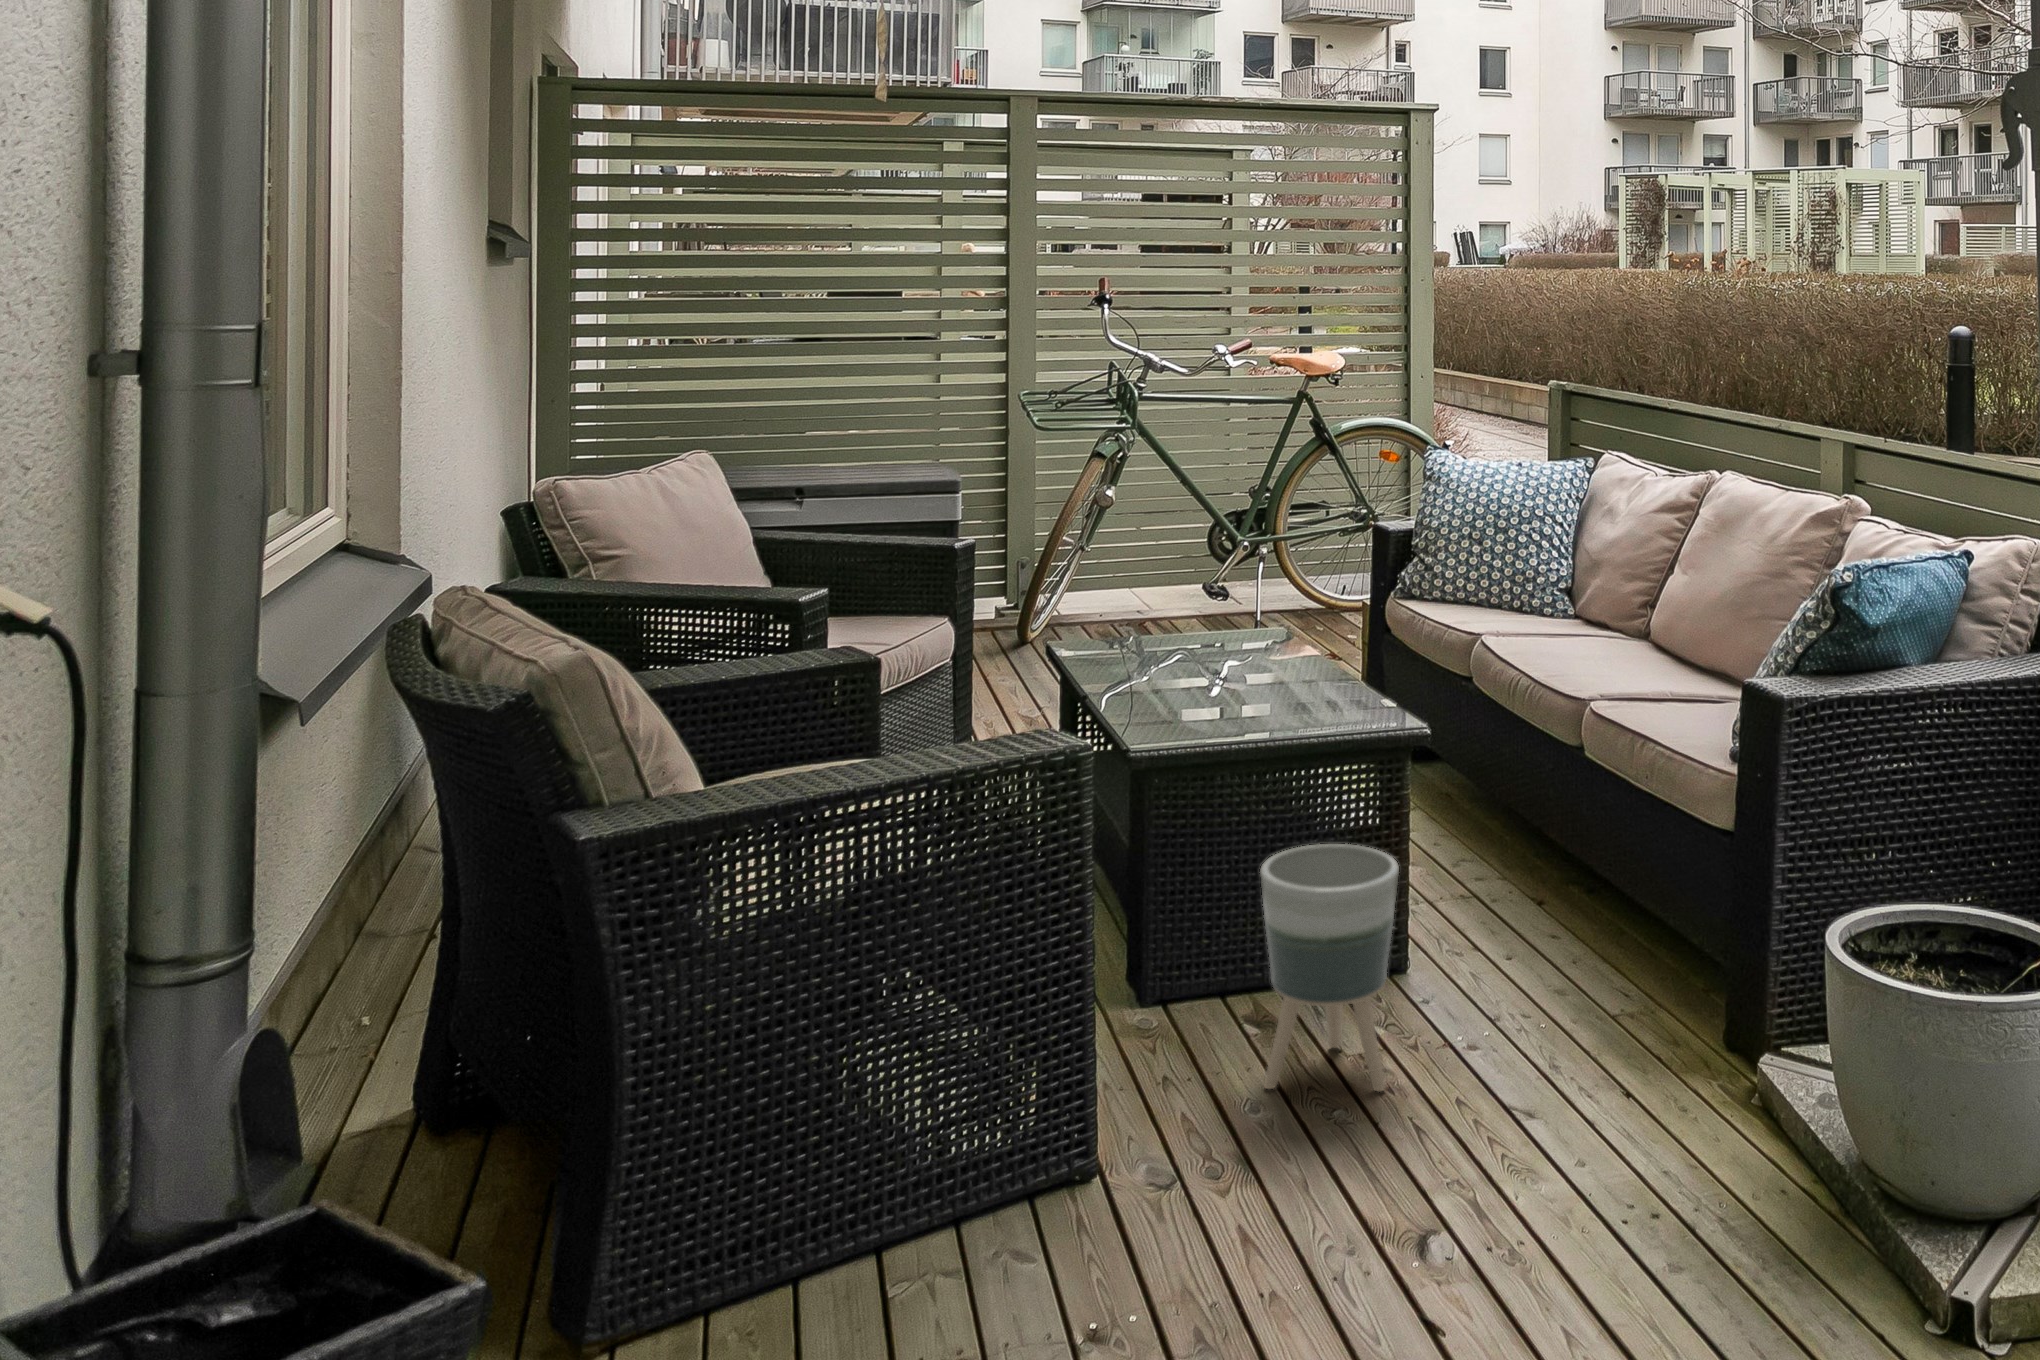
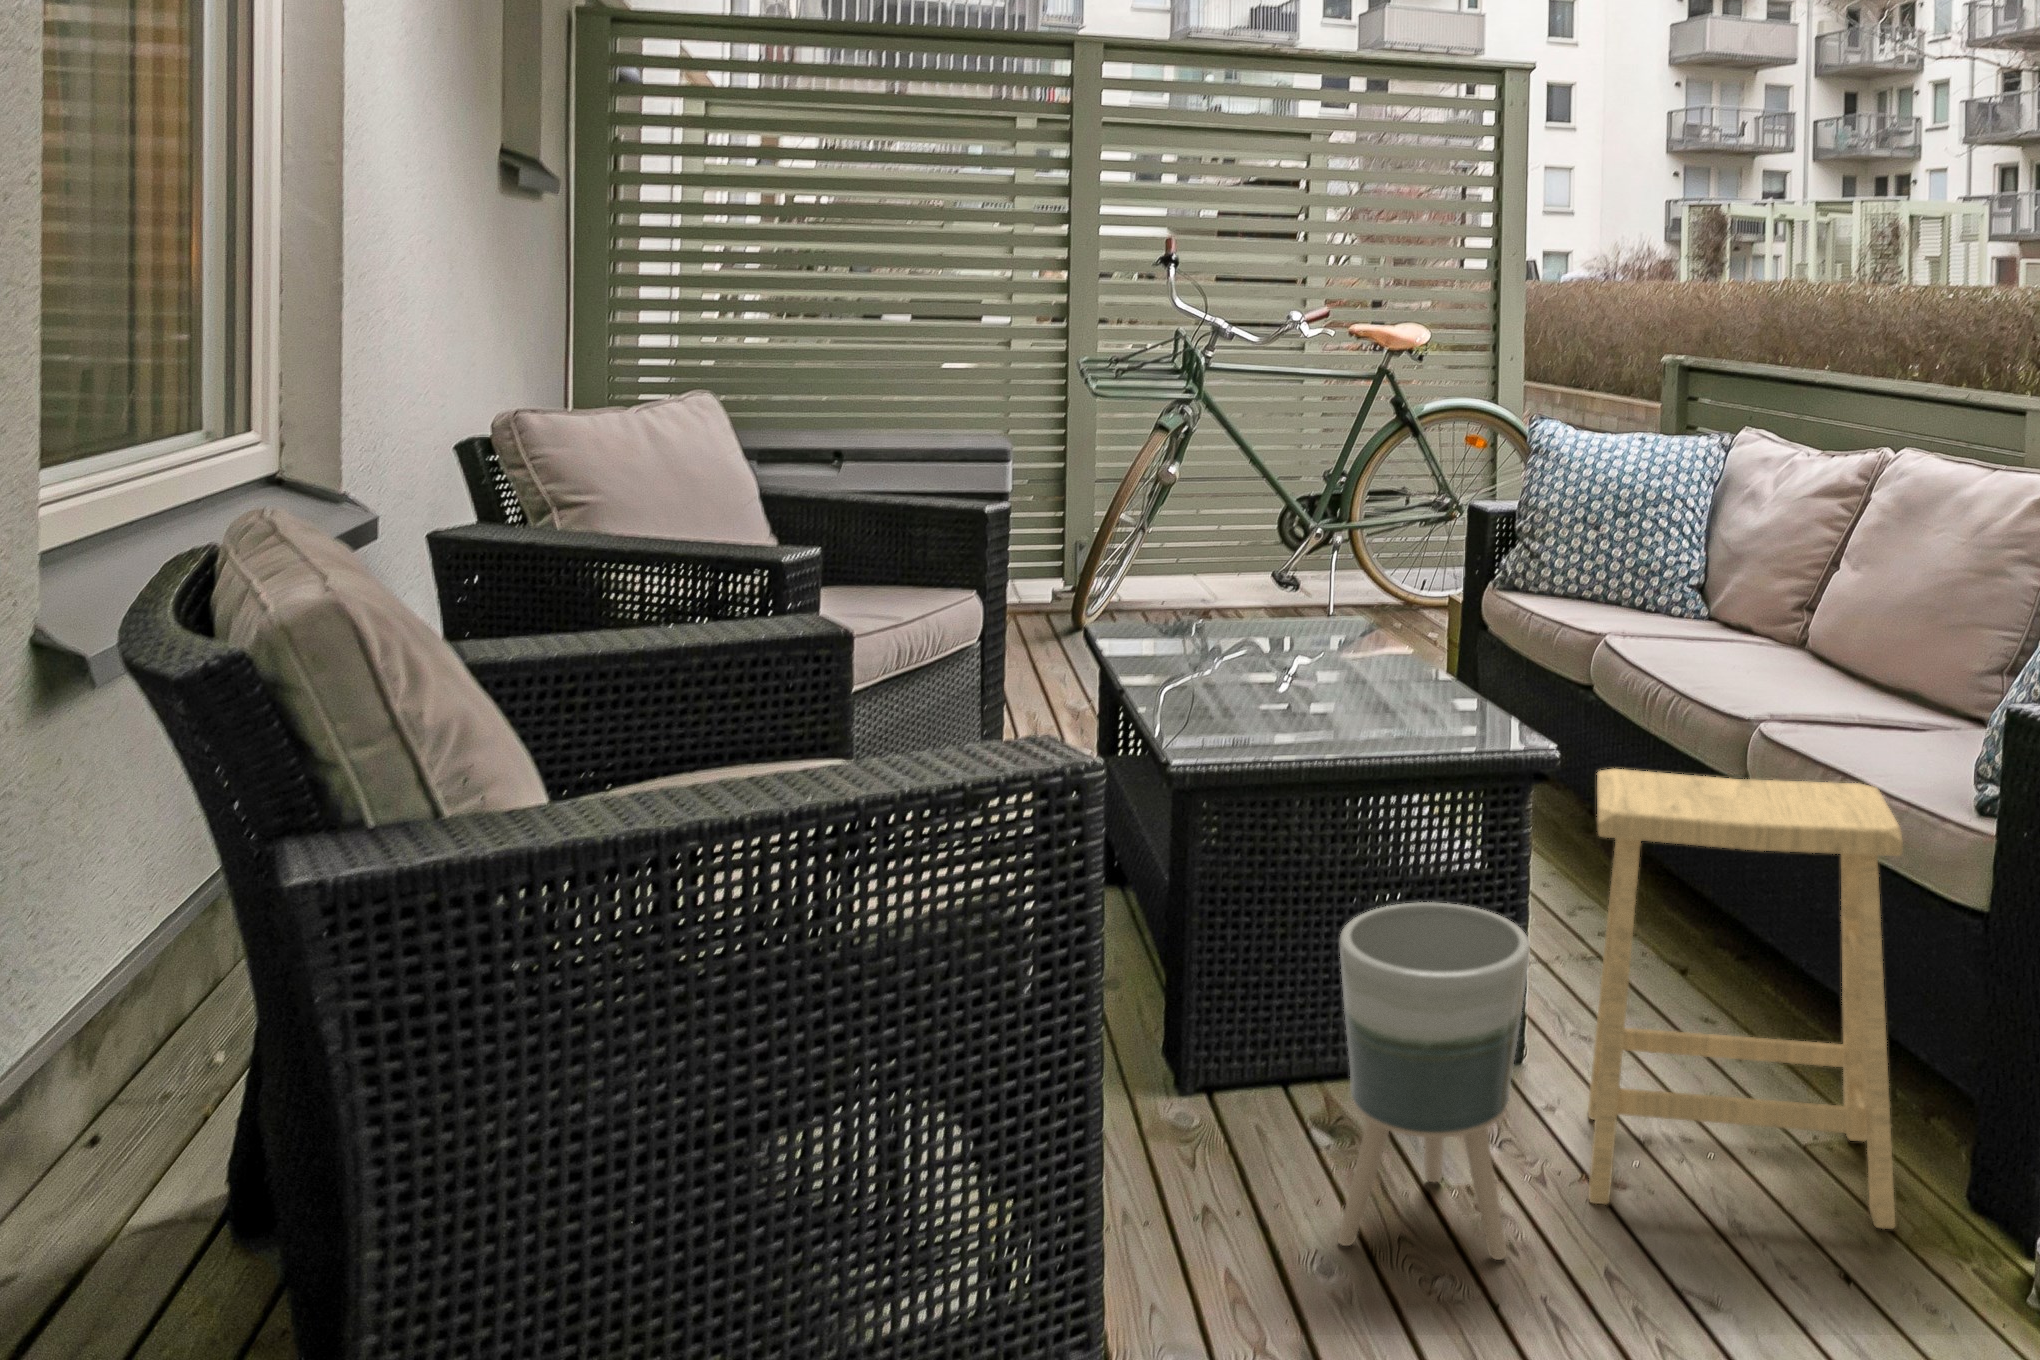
footstool: none [1448,741,1669,1060] -> present [1588,769,1903,1229]

